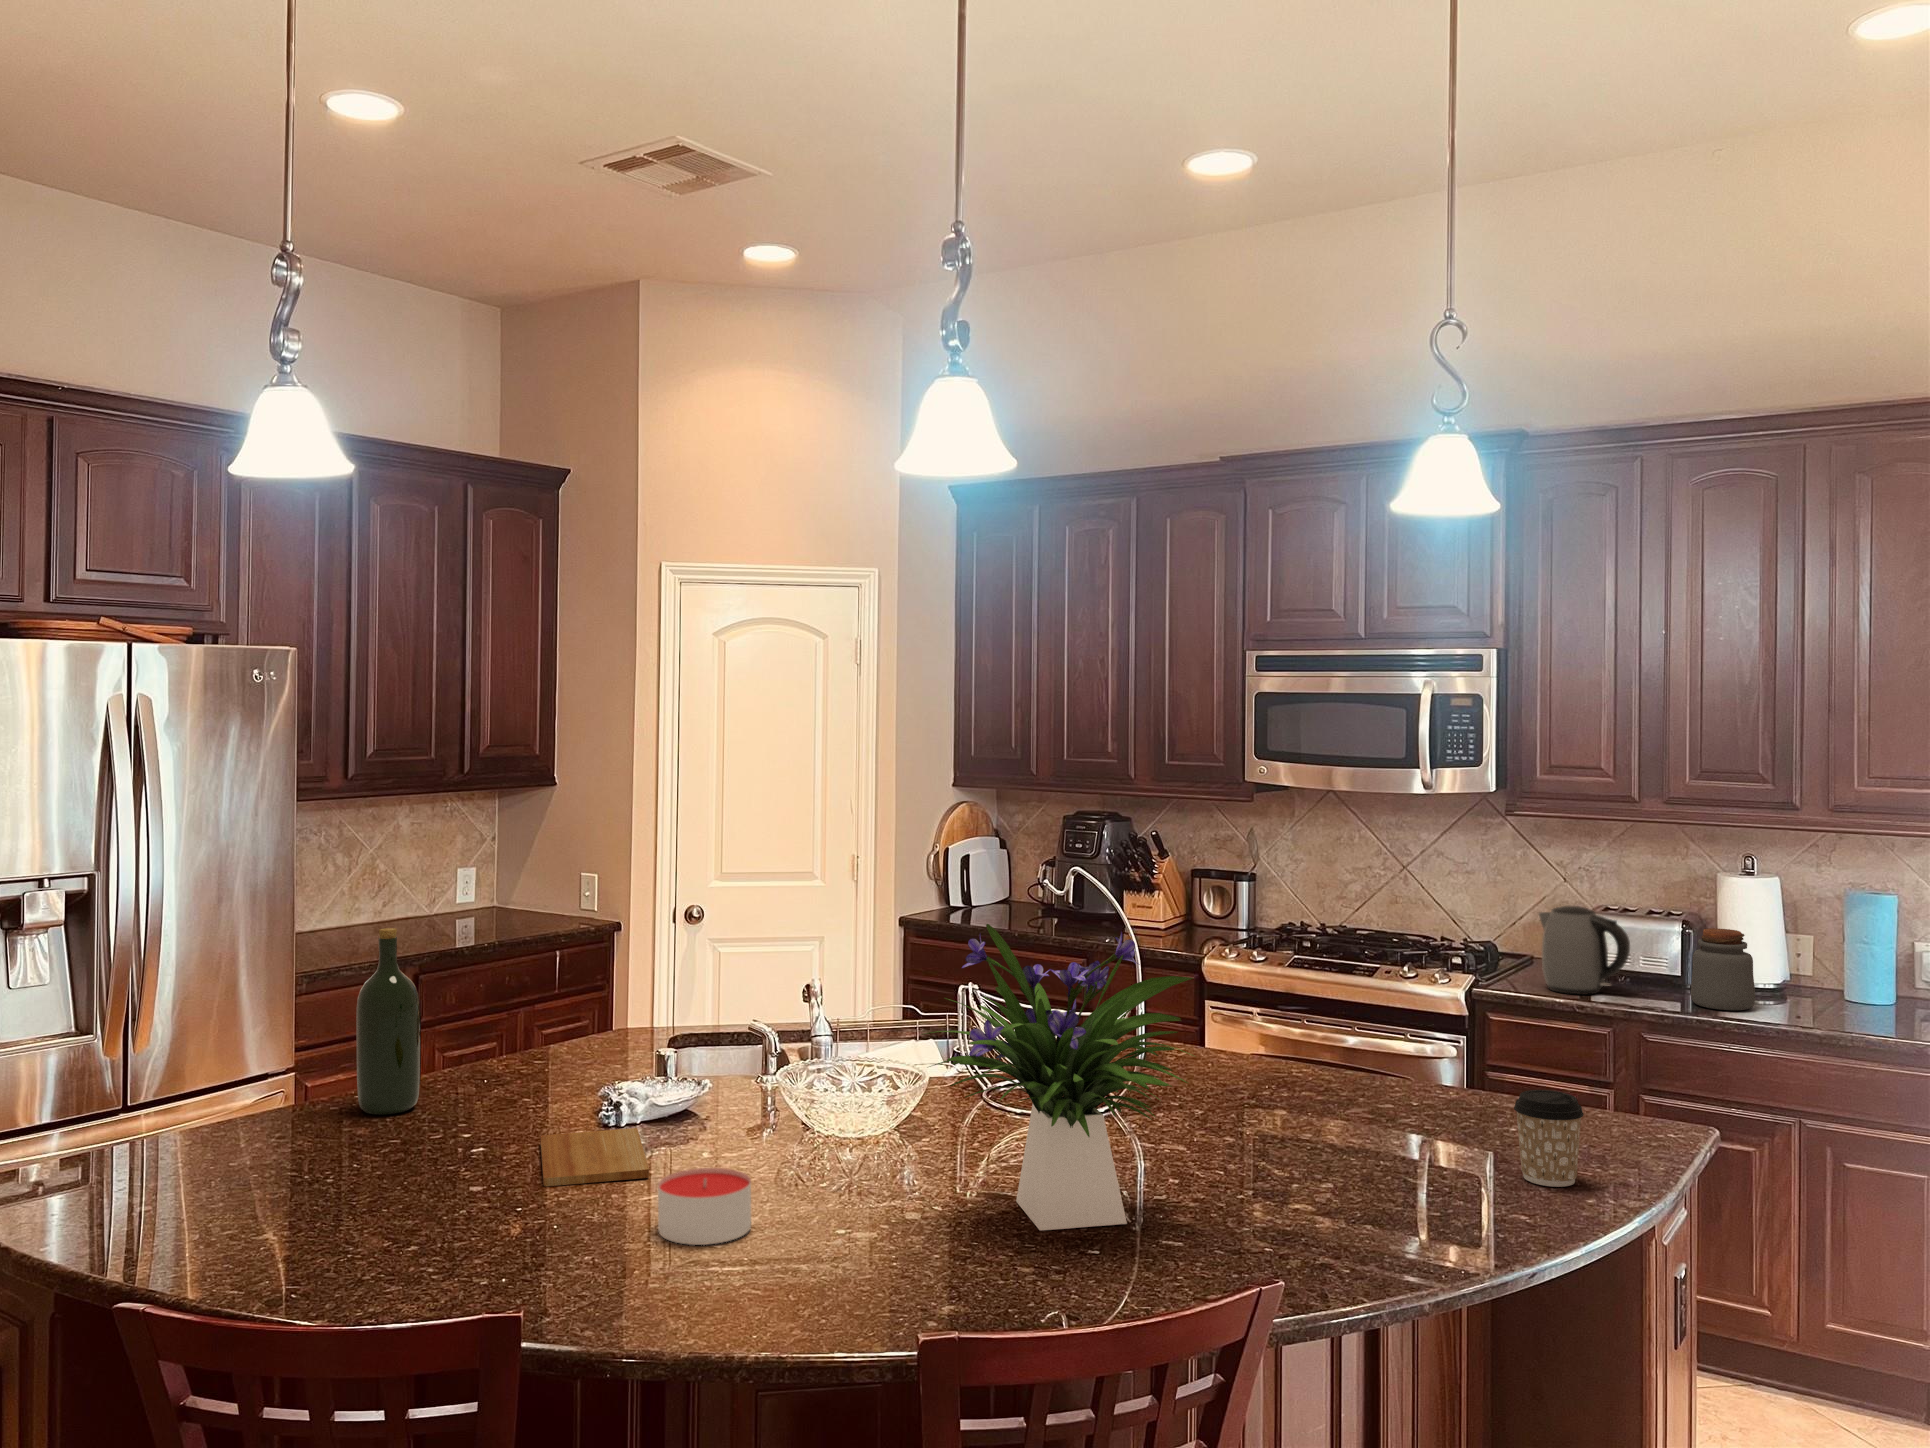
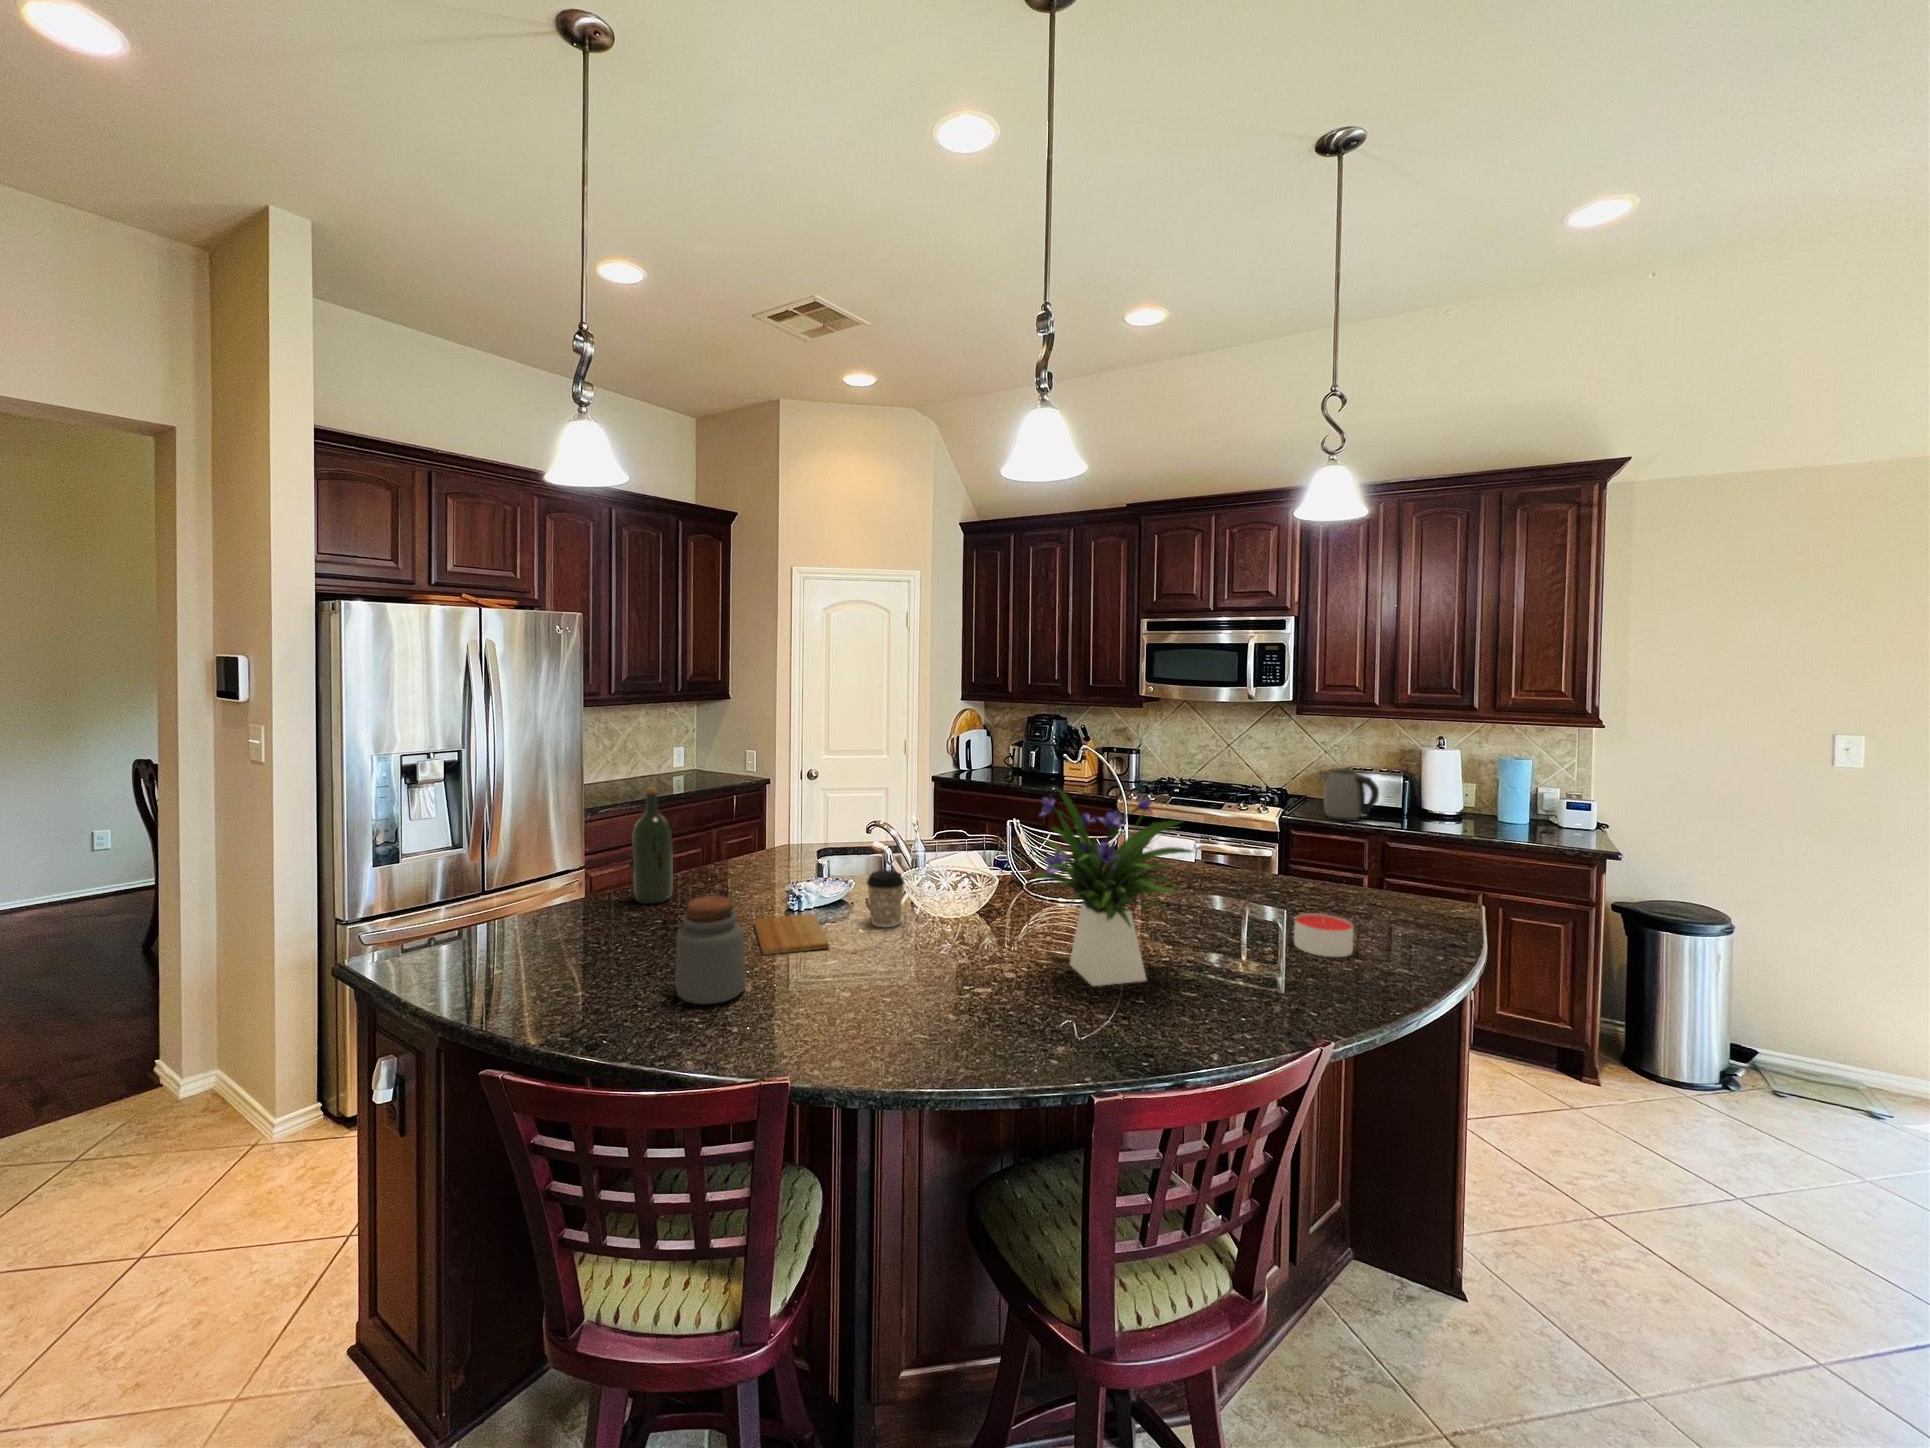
jar: present [1691,928,1755,1010] -> present [675,896,746,1004]
coffee cup: present [1514,1090,1584,1187] -> present [867,870,904,927]
candle: present [658,1168,751,1245] -> present [1294,913,1353,957]

